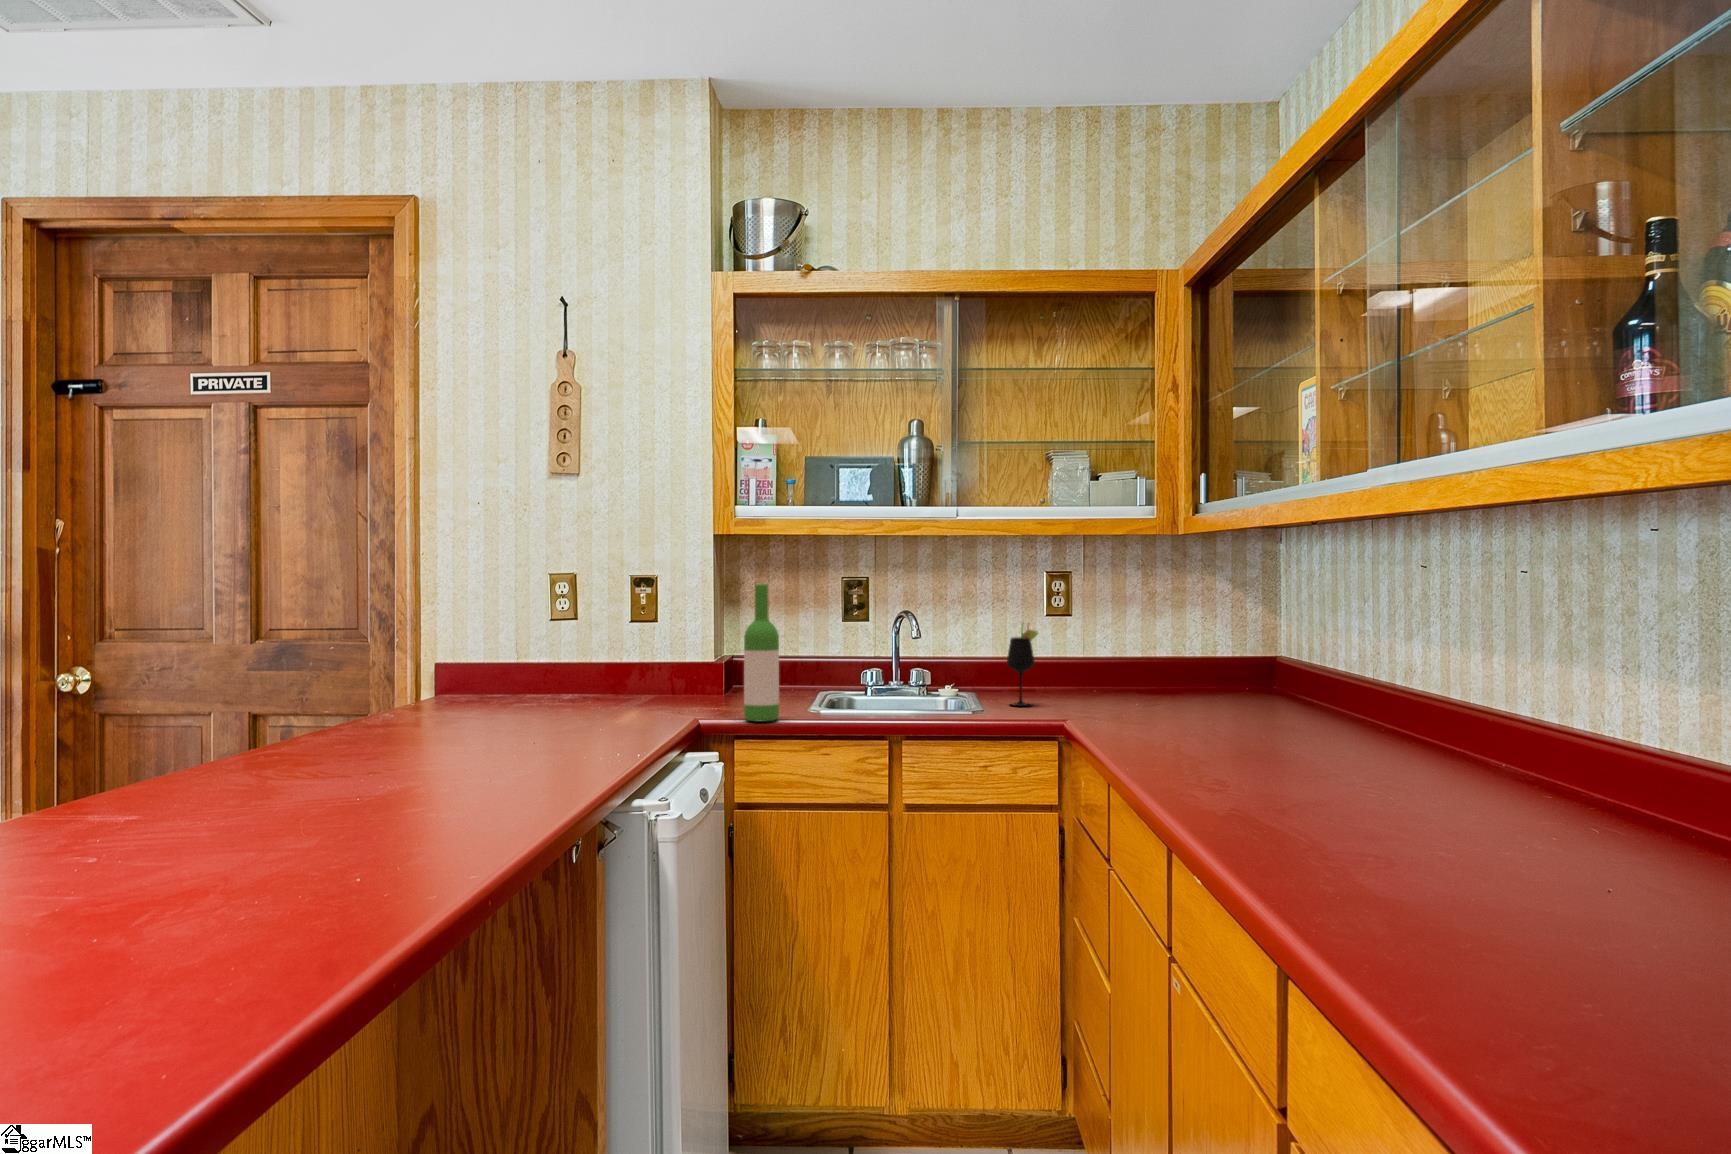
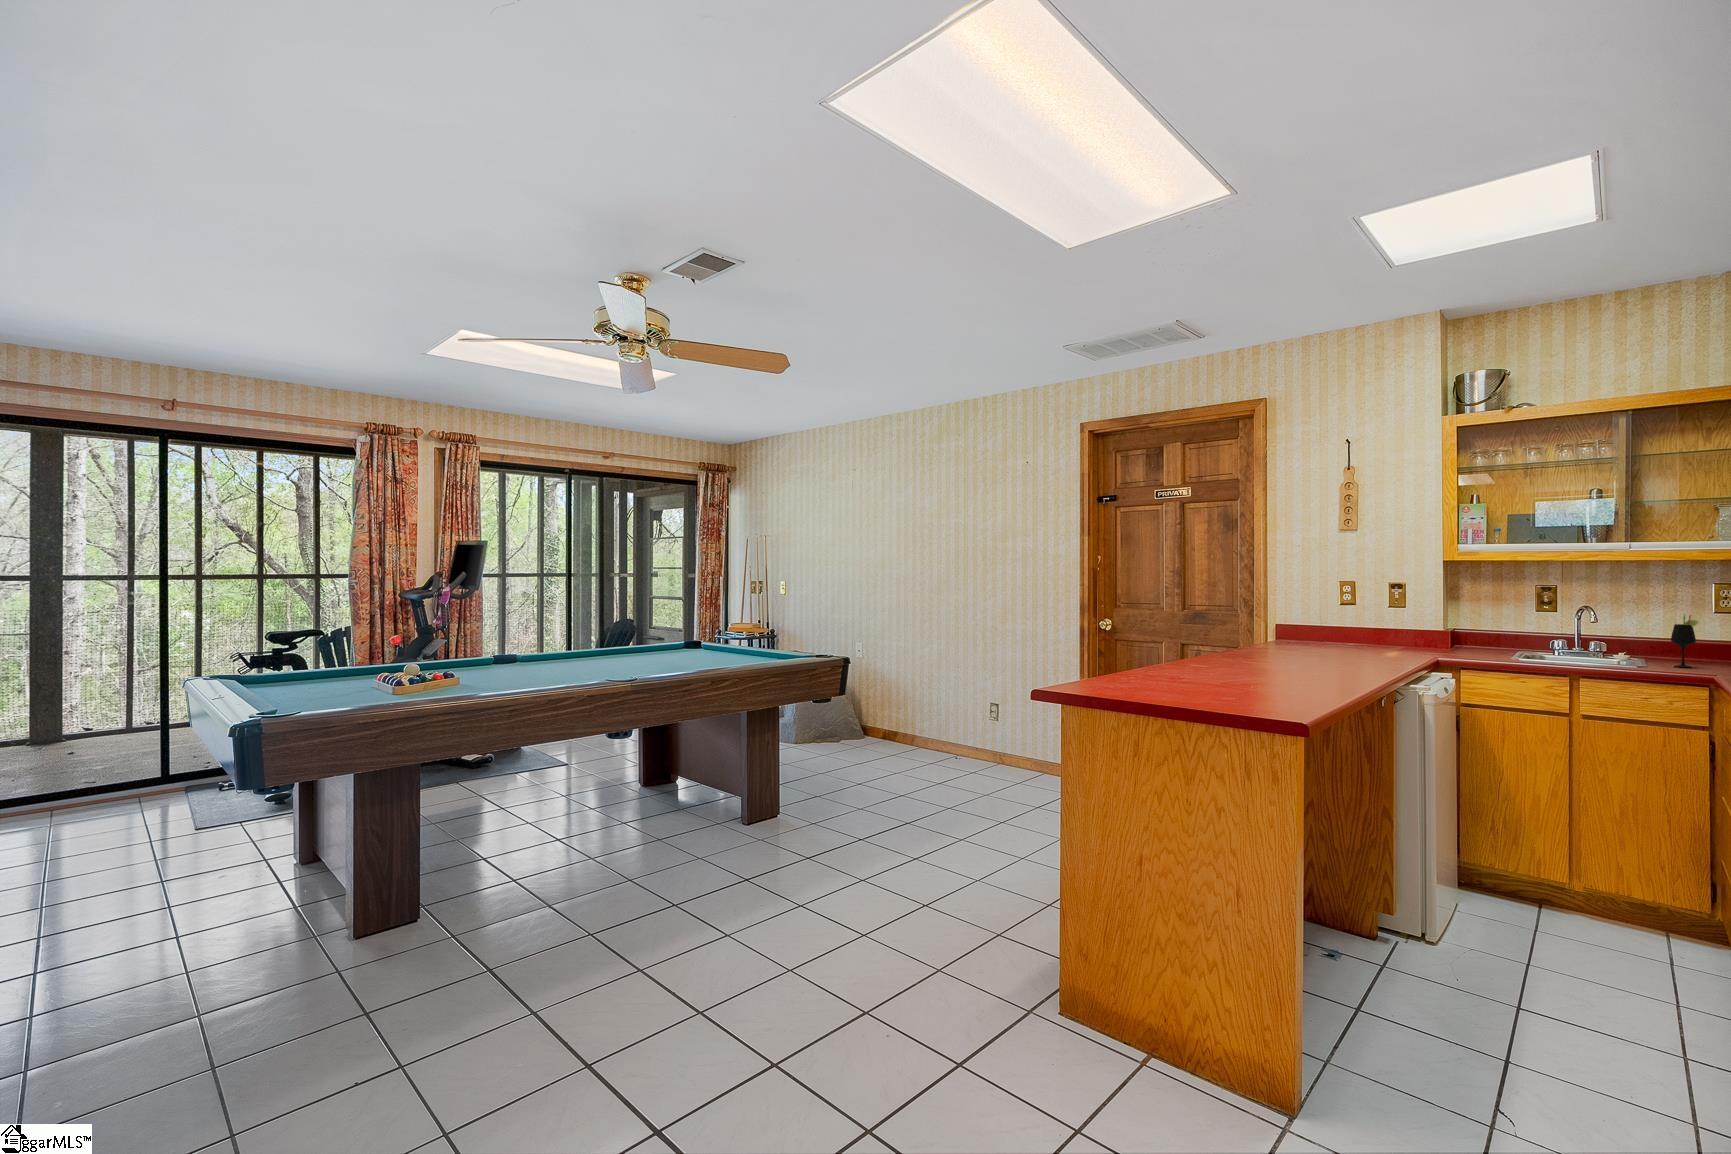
wine bottle: present [744,584,779,722] -> none [1467,589,1490,662]

